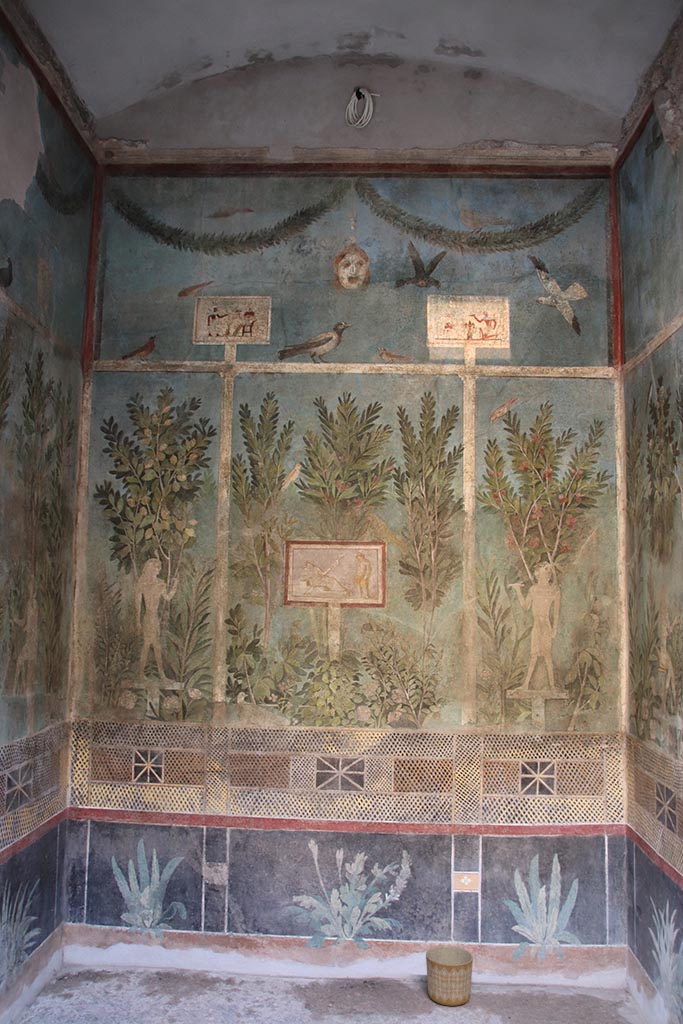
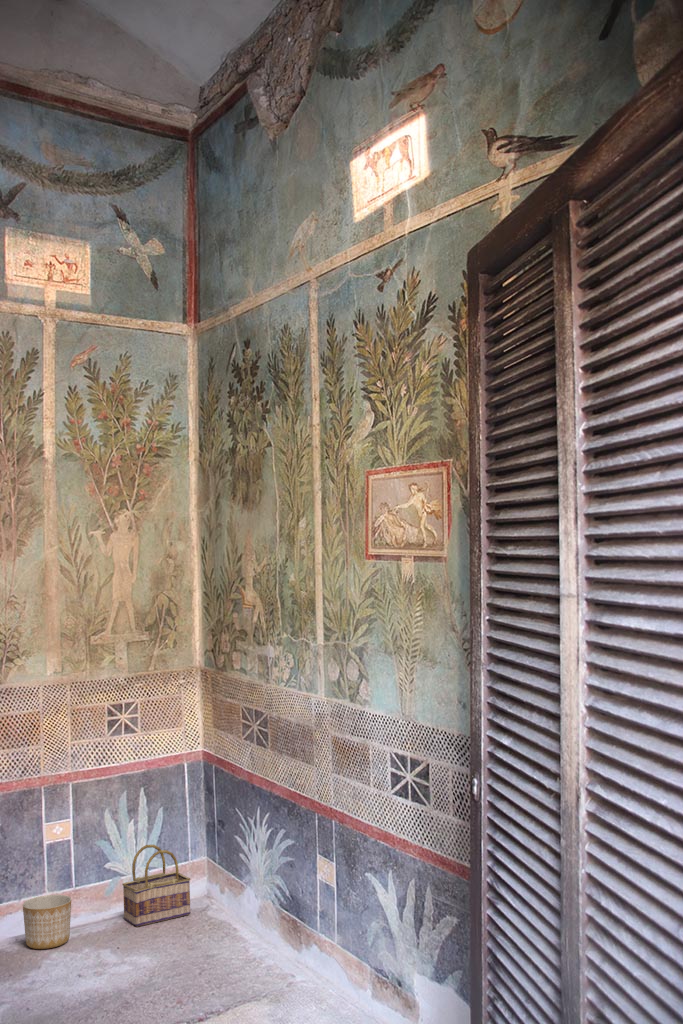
basket: none [532,916,604,1007] -> present [122,845,190,927]

